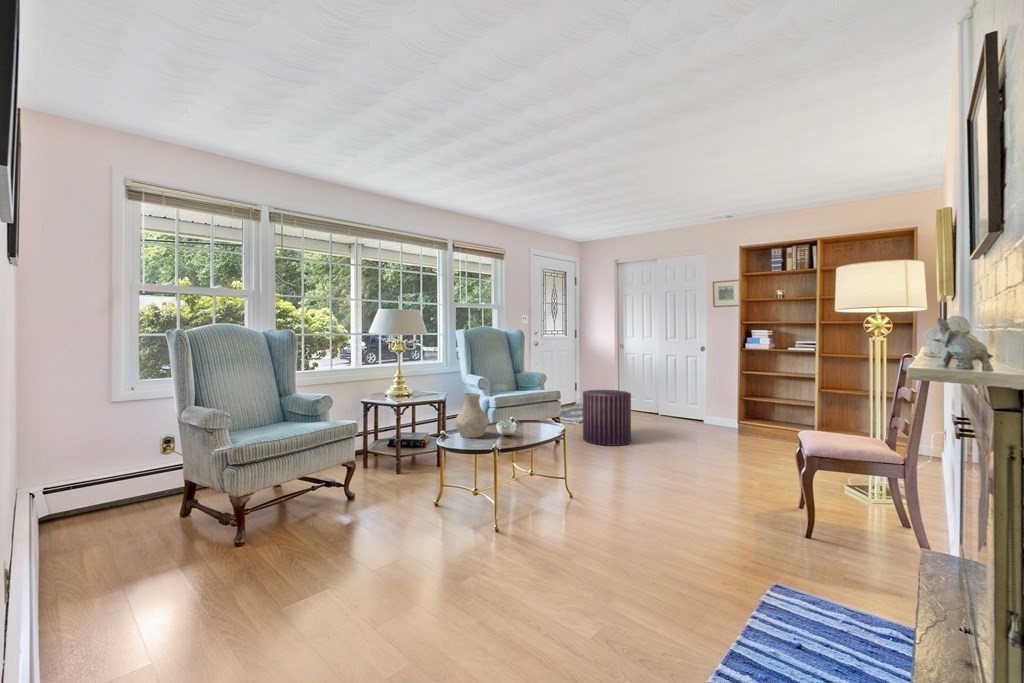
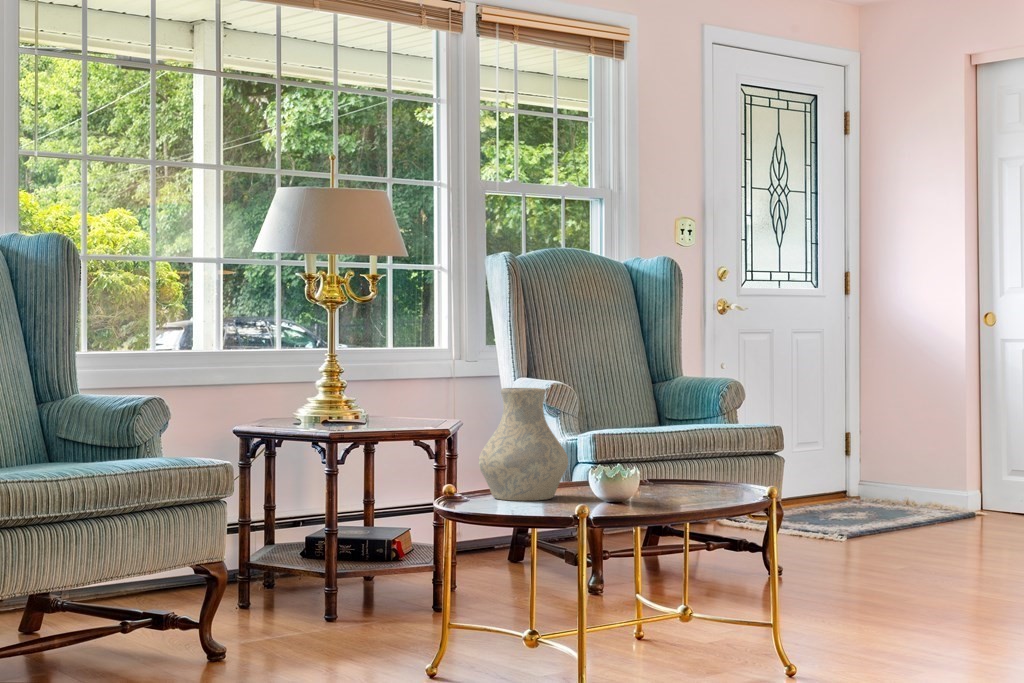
pouf: present [583,390,631,446] -> none [851,428,996,583]

